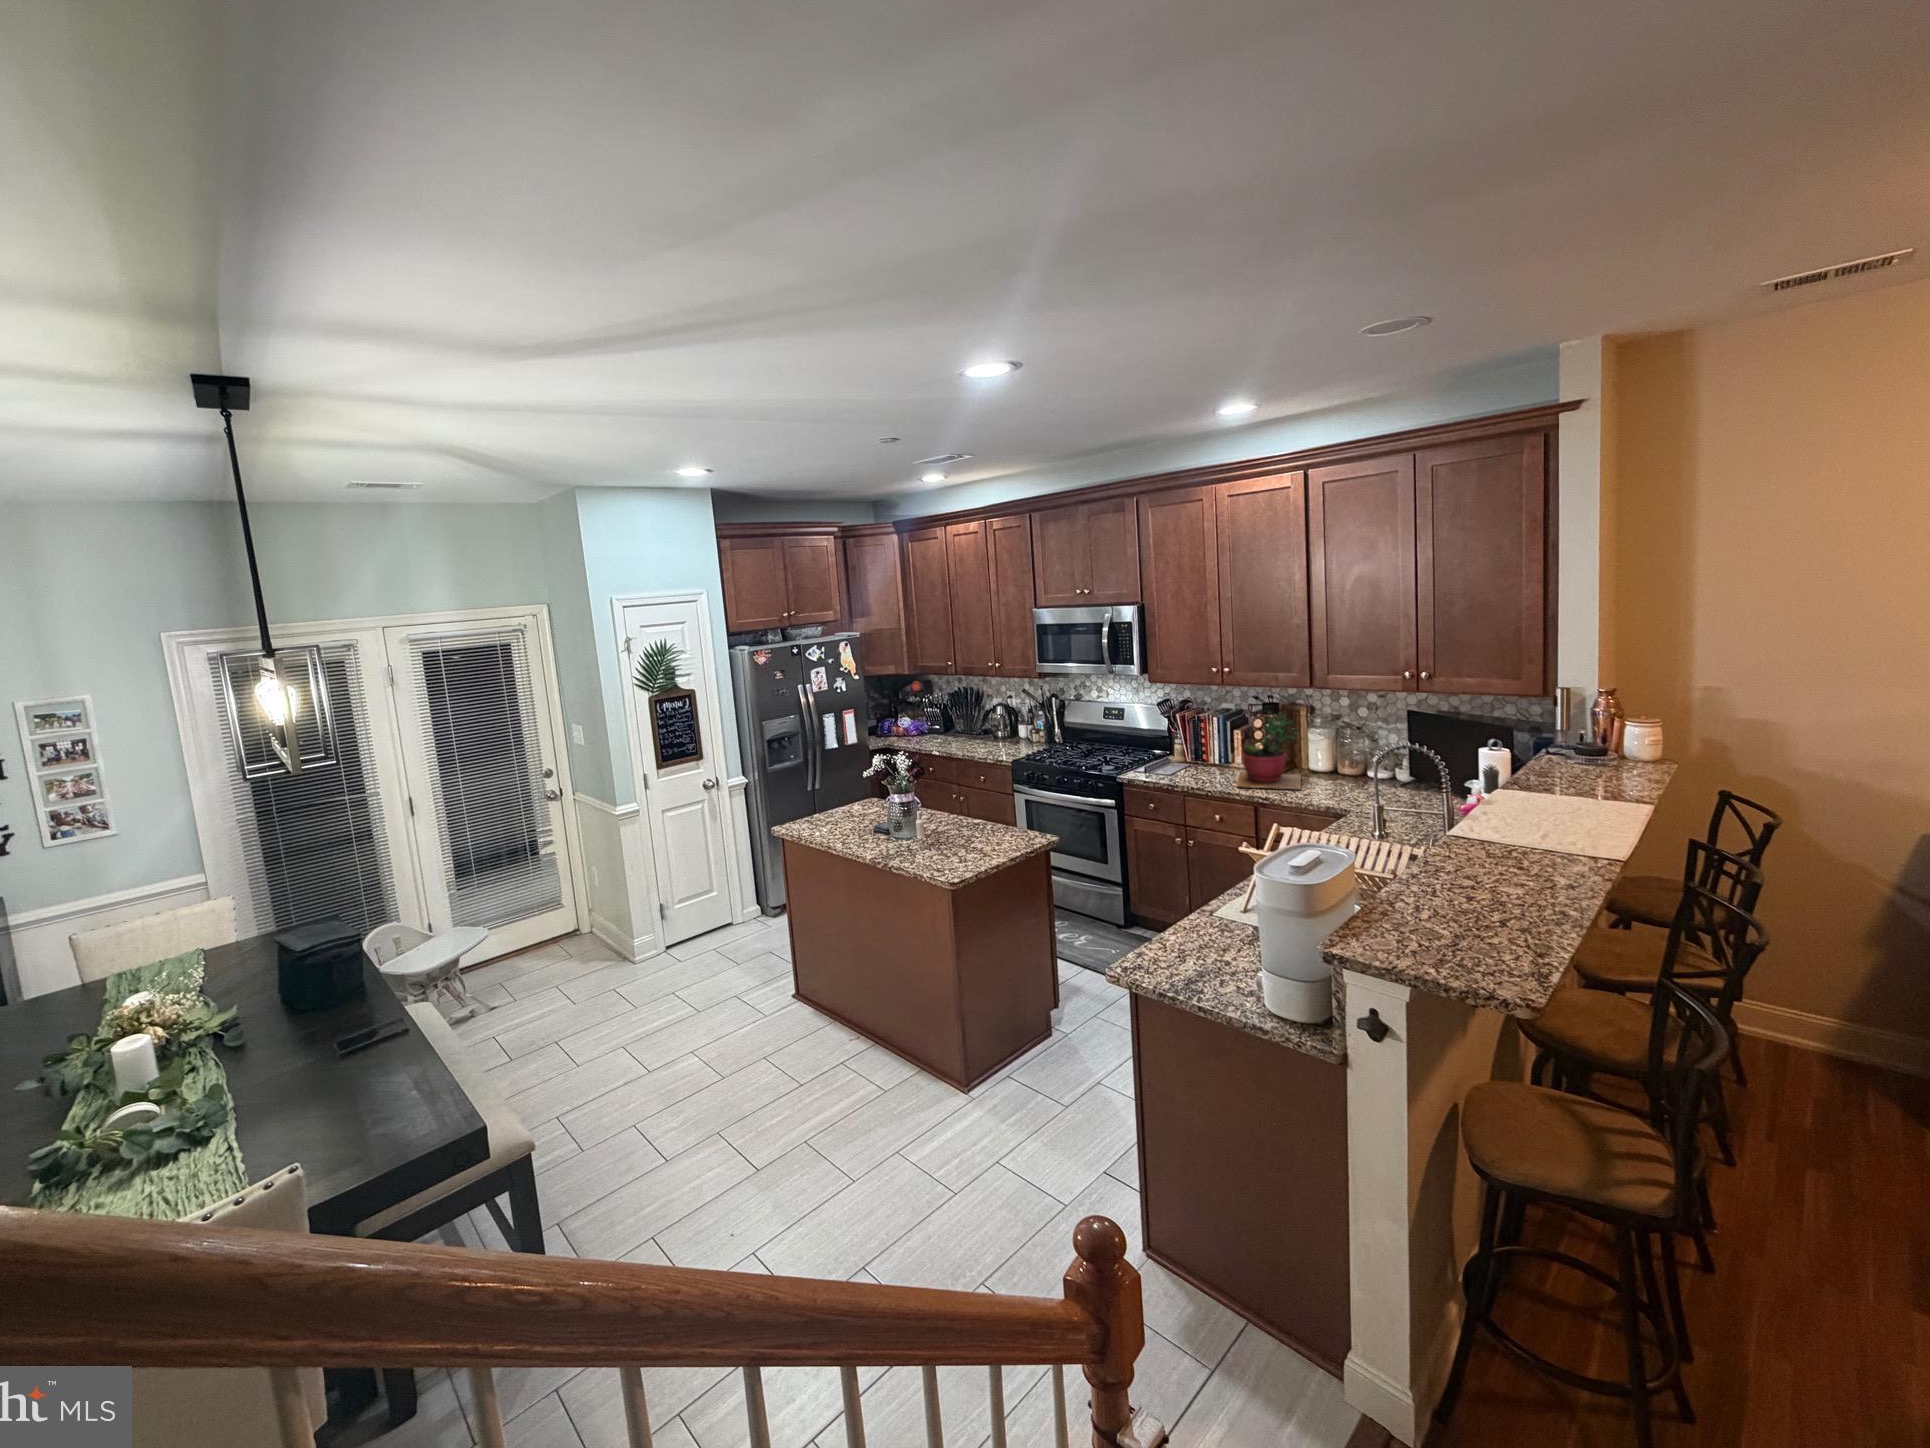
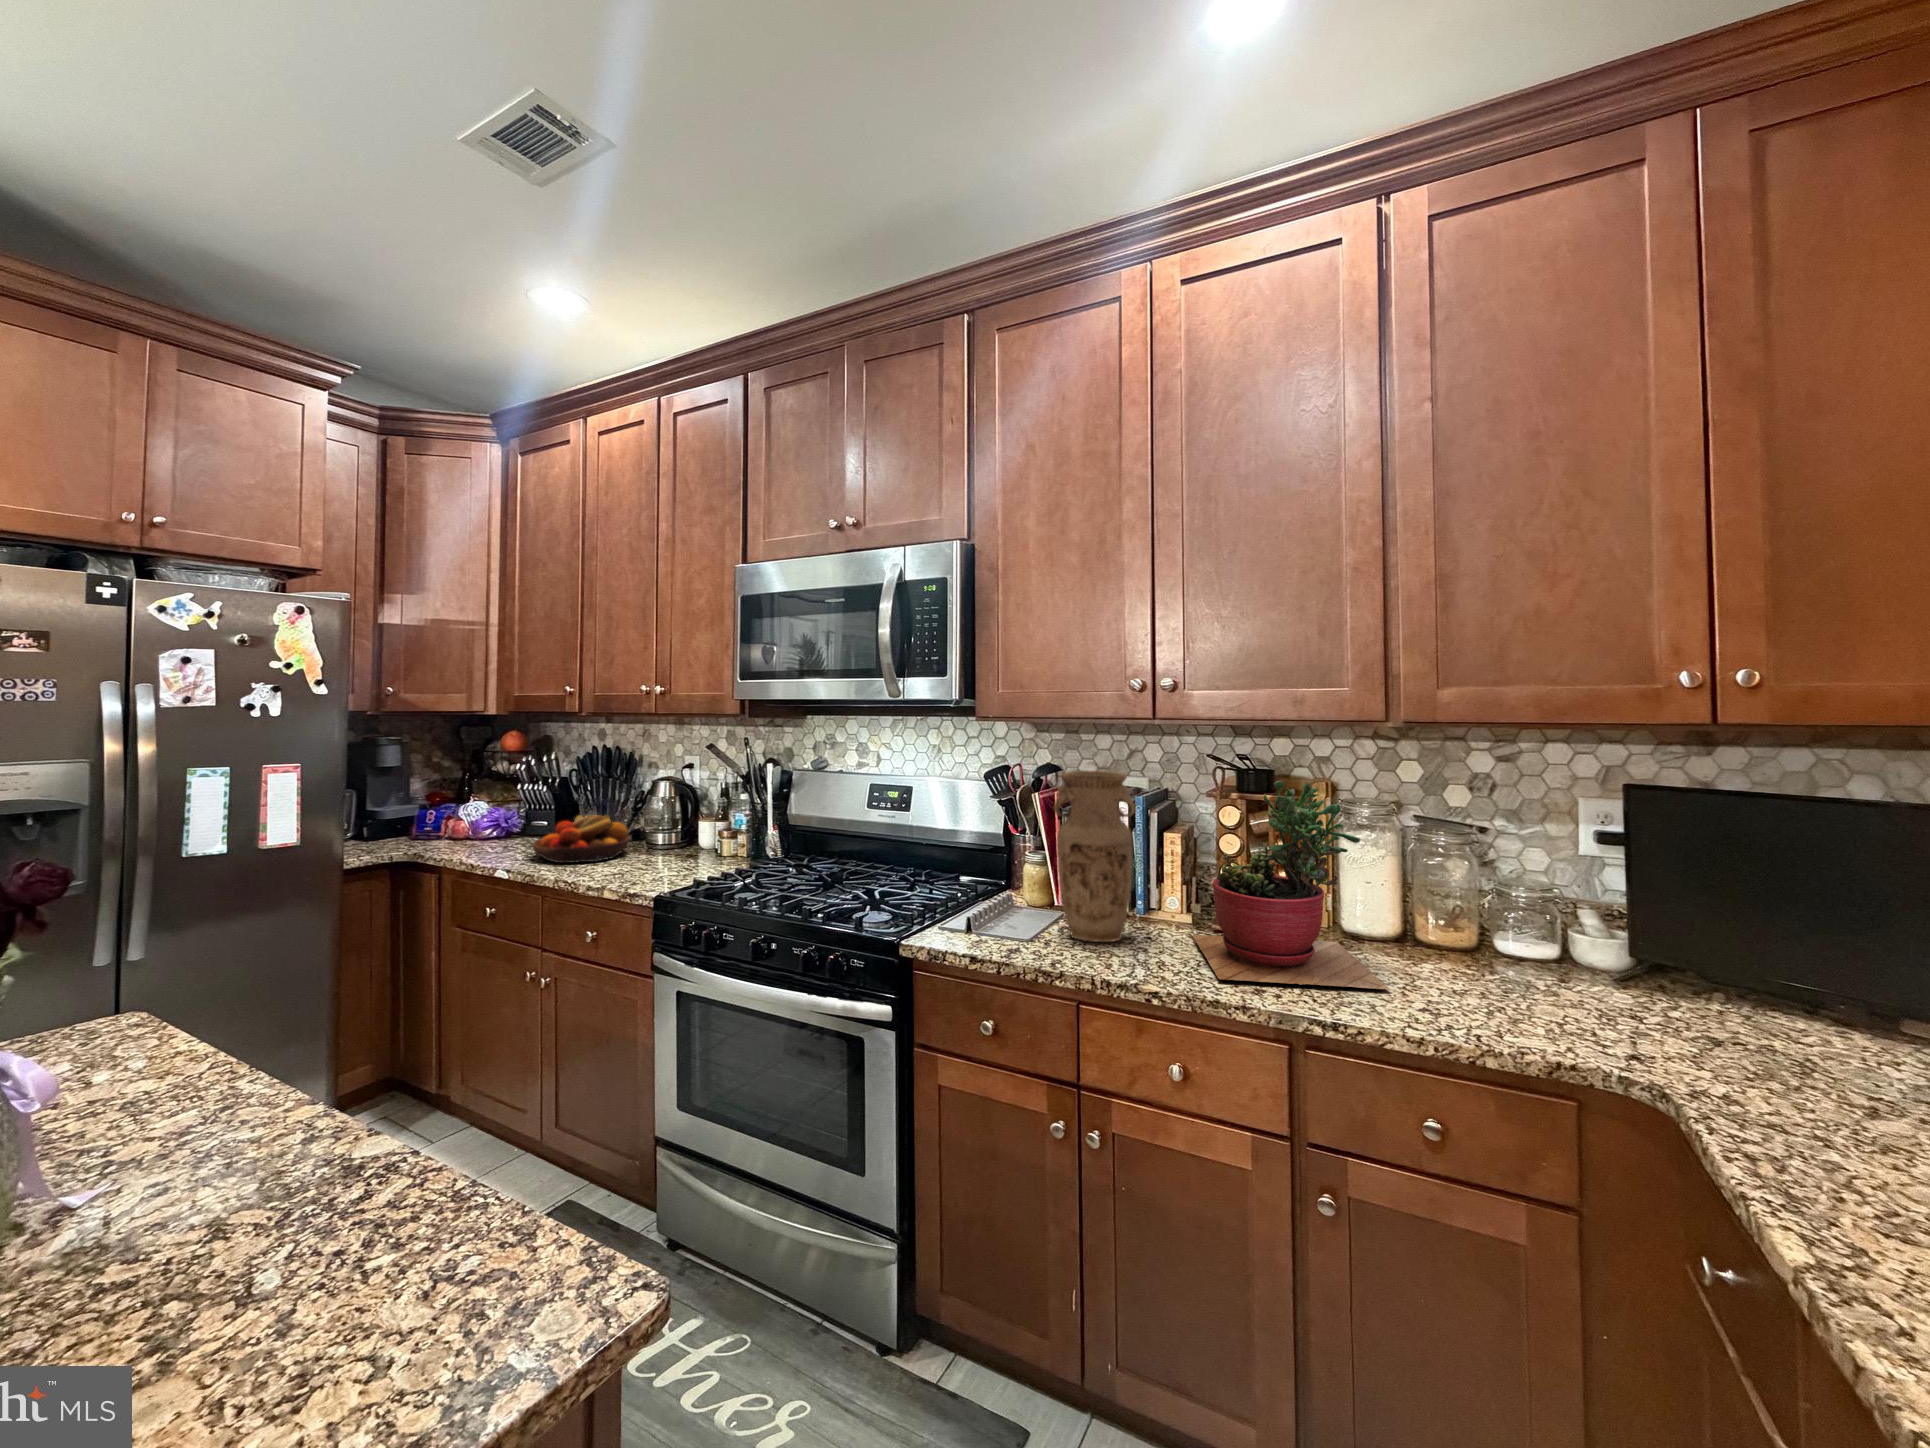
vase: none [1180,707,1214,776] -> present [1054,770,1136,942]
fruit bowl: none [946,724,988,748] -> present [532,815,630,863]

